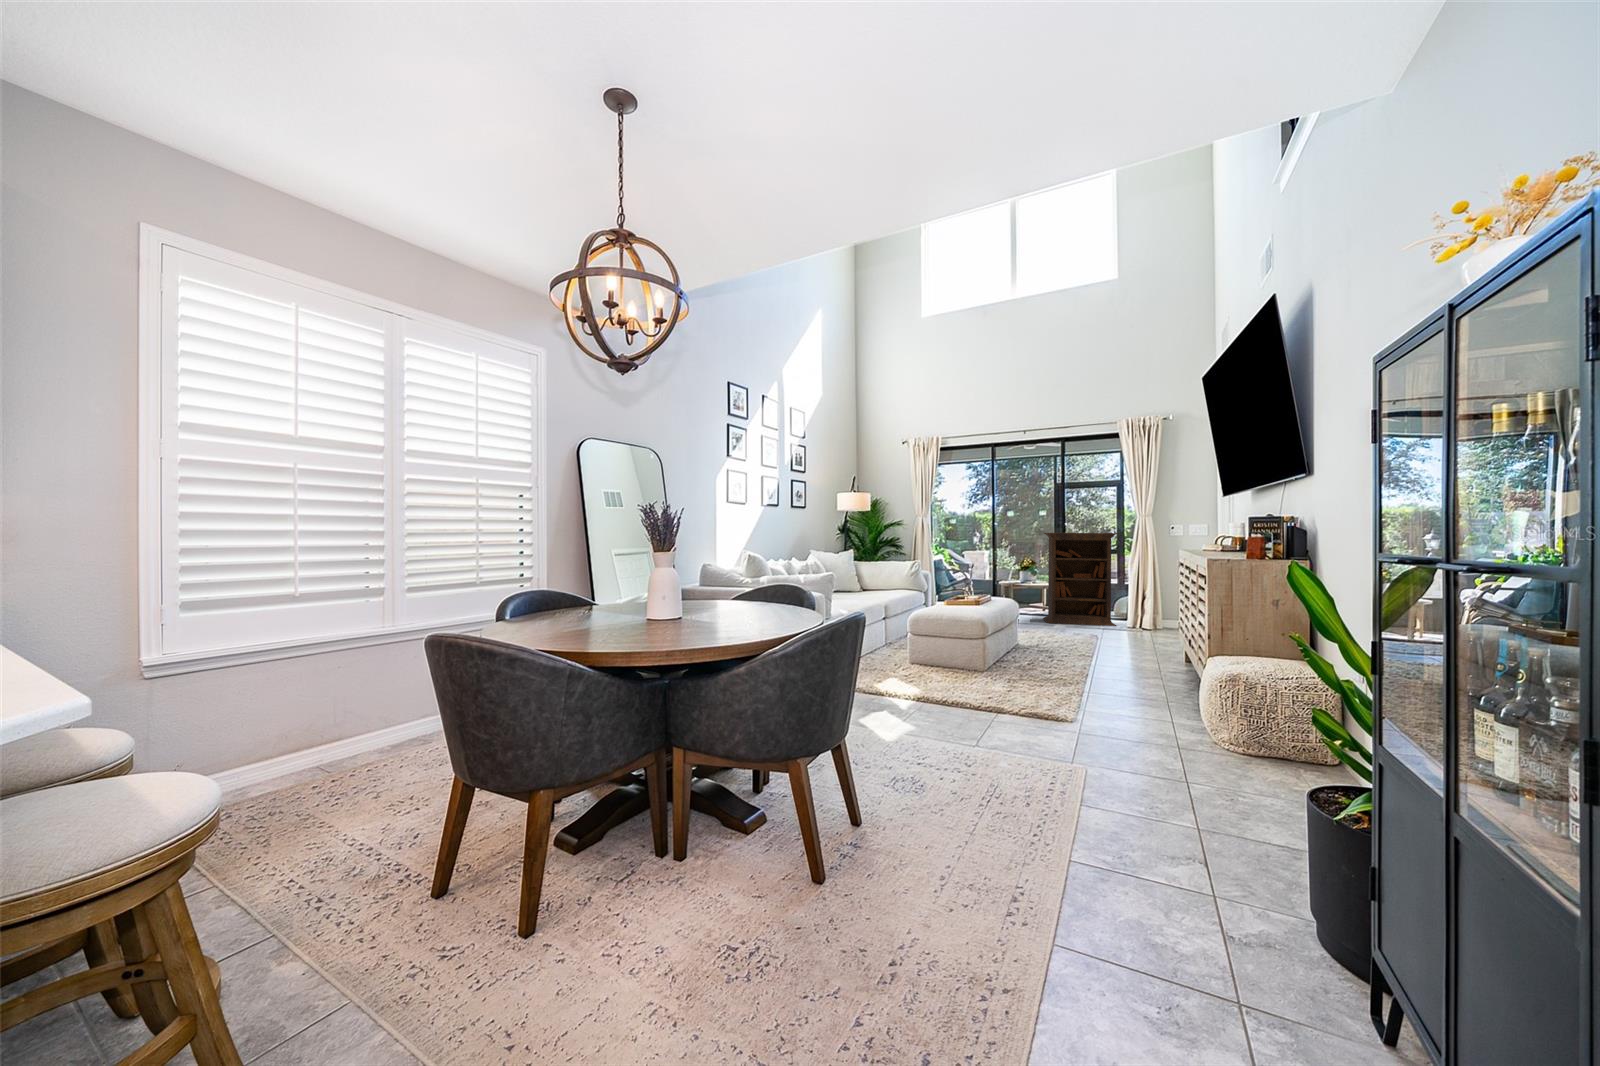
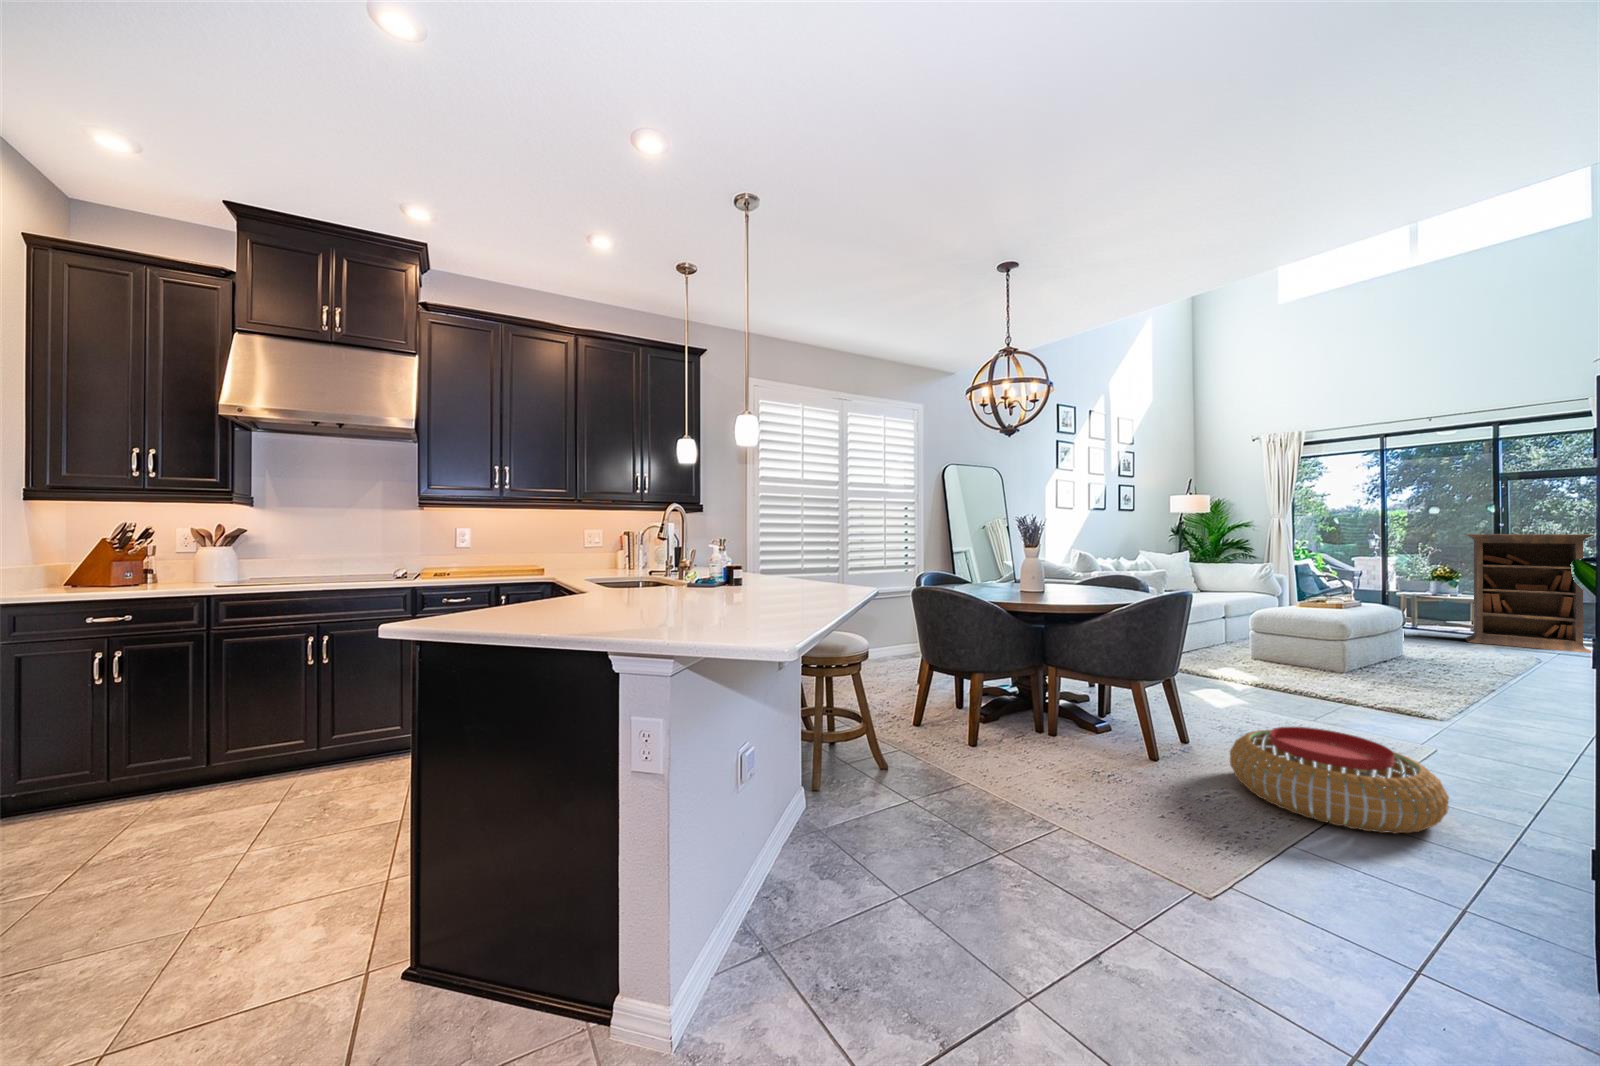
pouf: none [918,803,1173,998] -> present [1230,727,1449,834]

